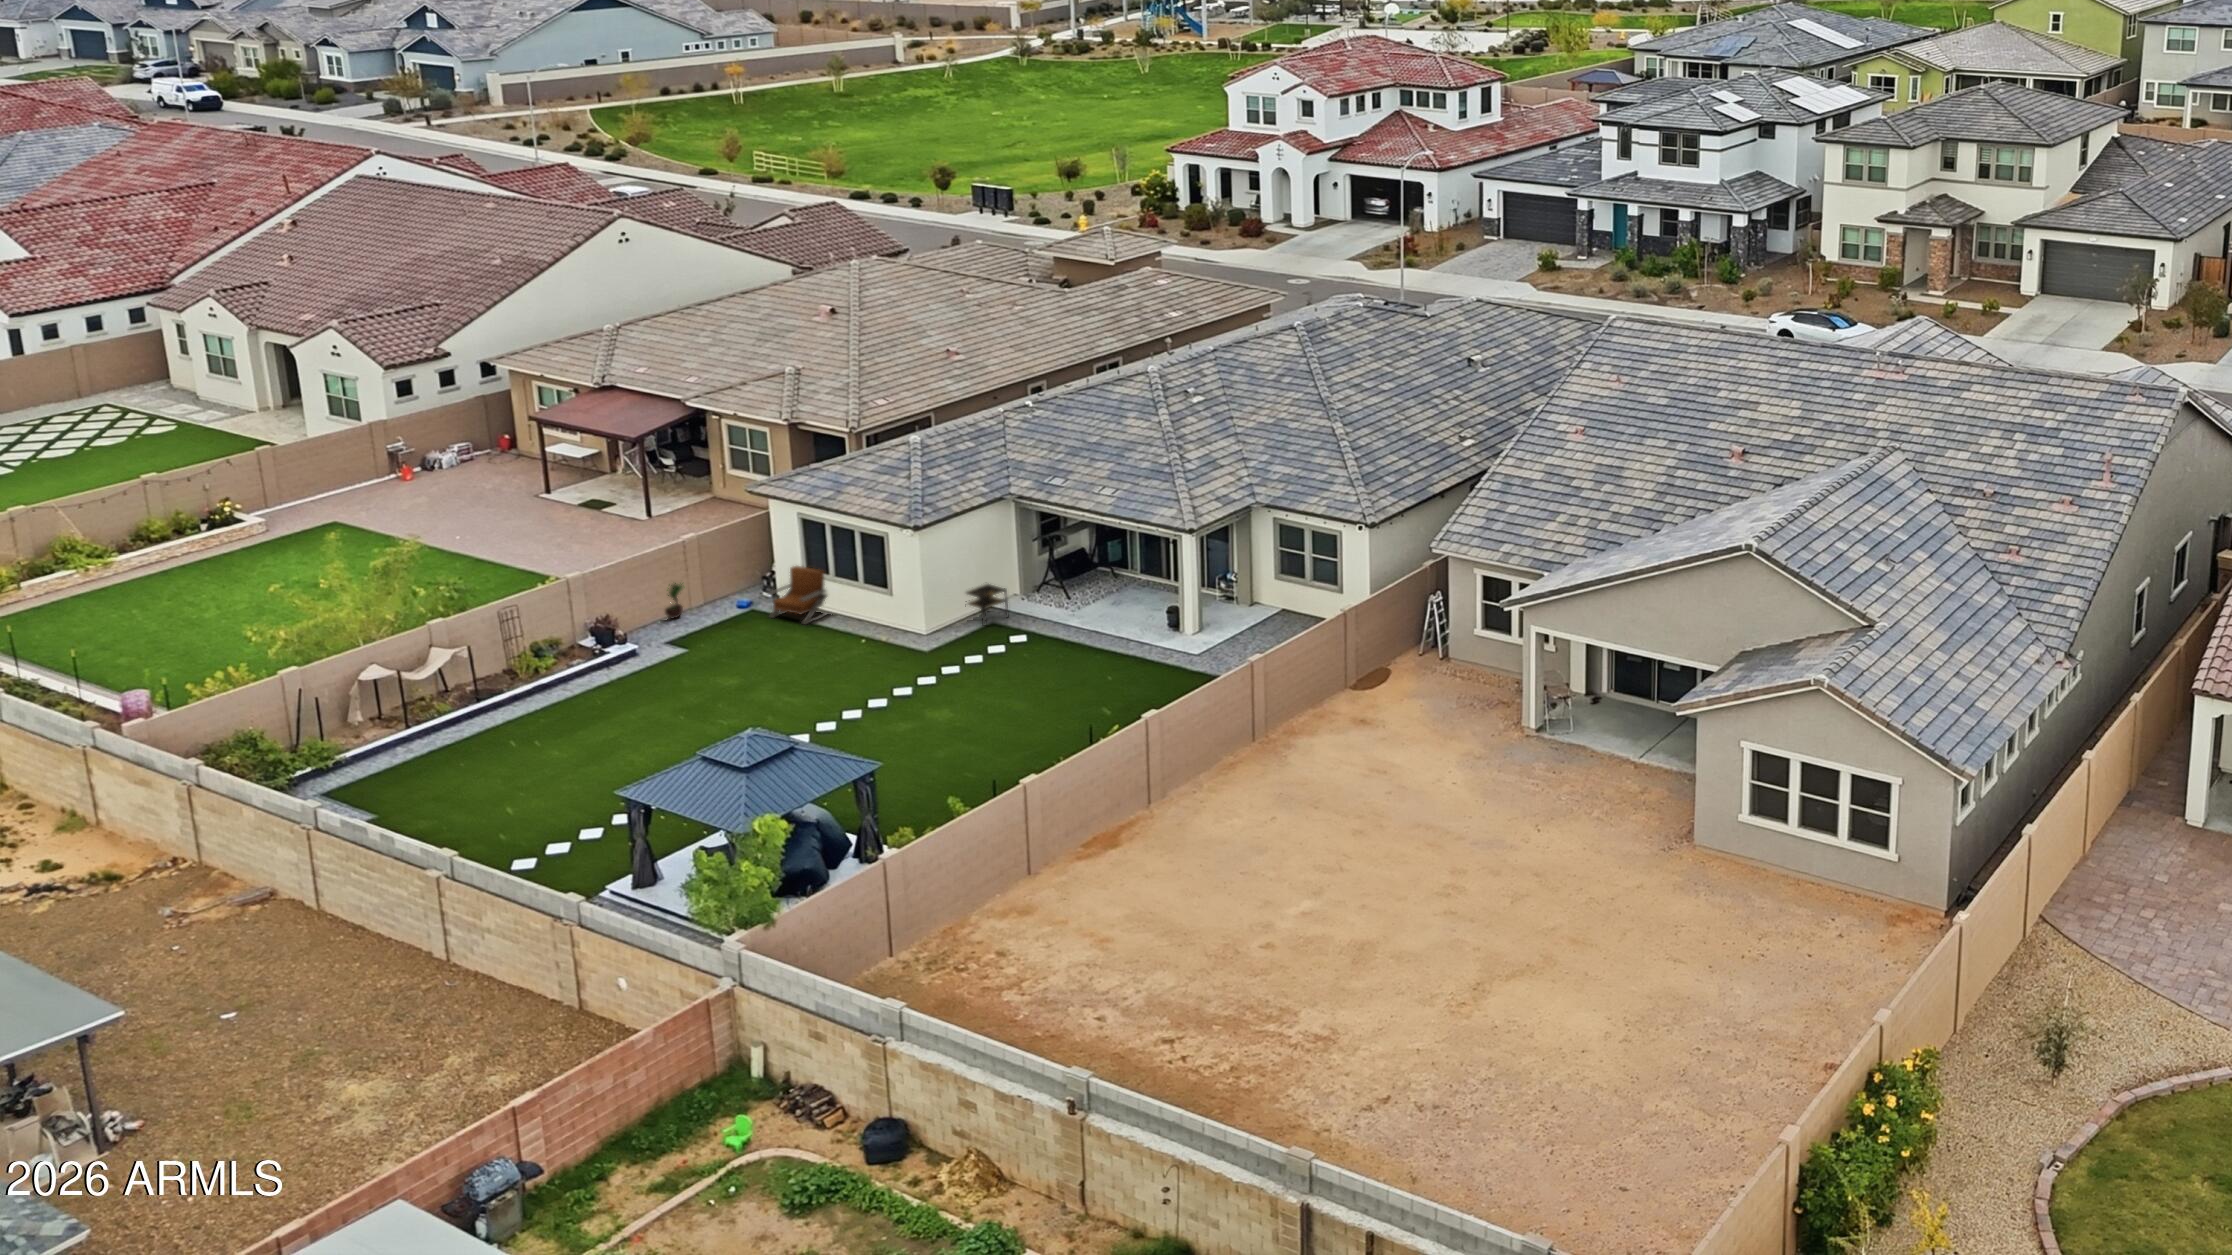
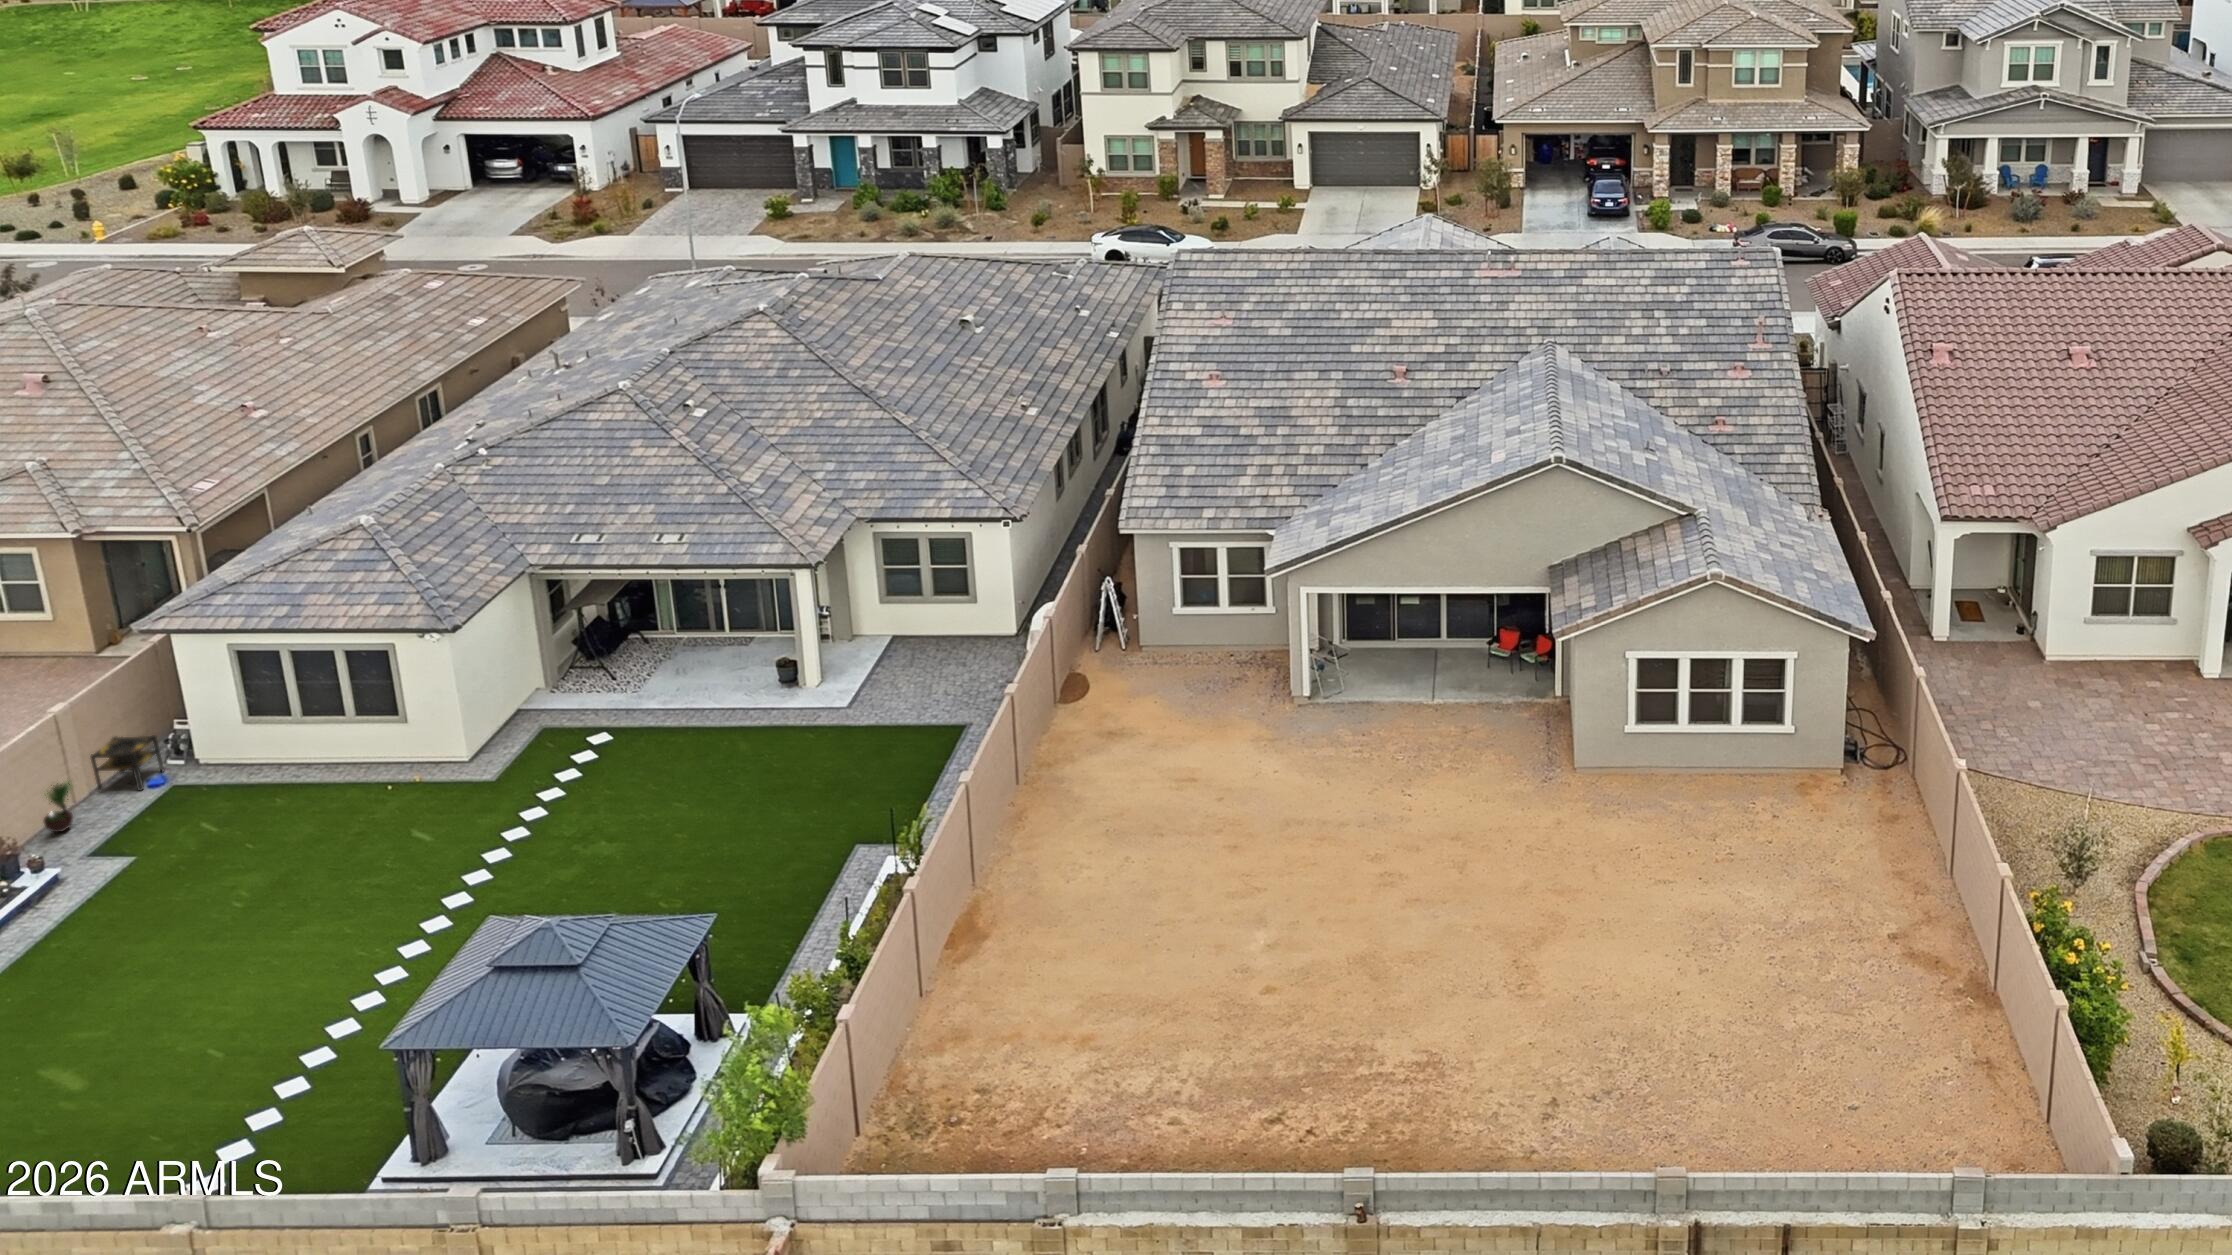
lounge chair: present [769,566,827,624] -> none [204,717,304,796]
side table: present [965,584,1008,625] -> present [91,735,164,792]

